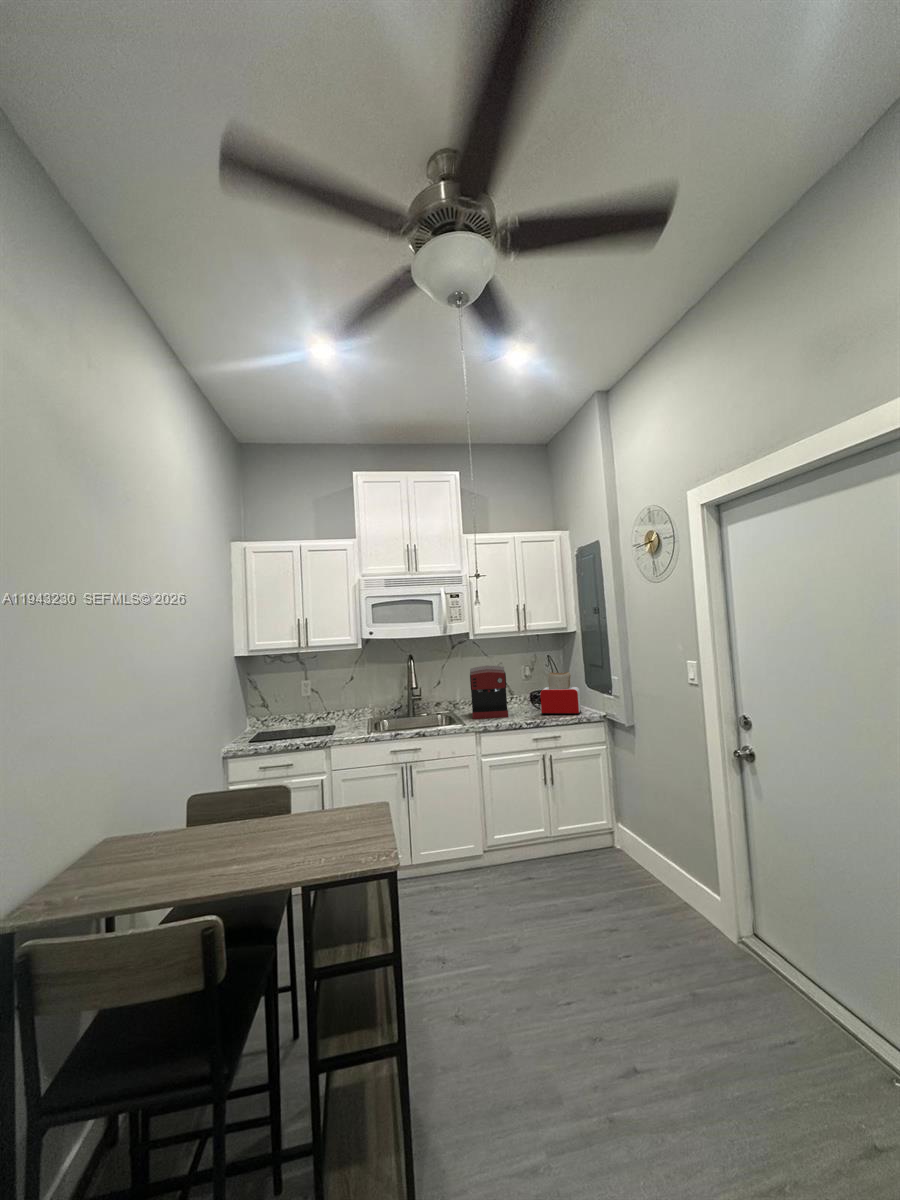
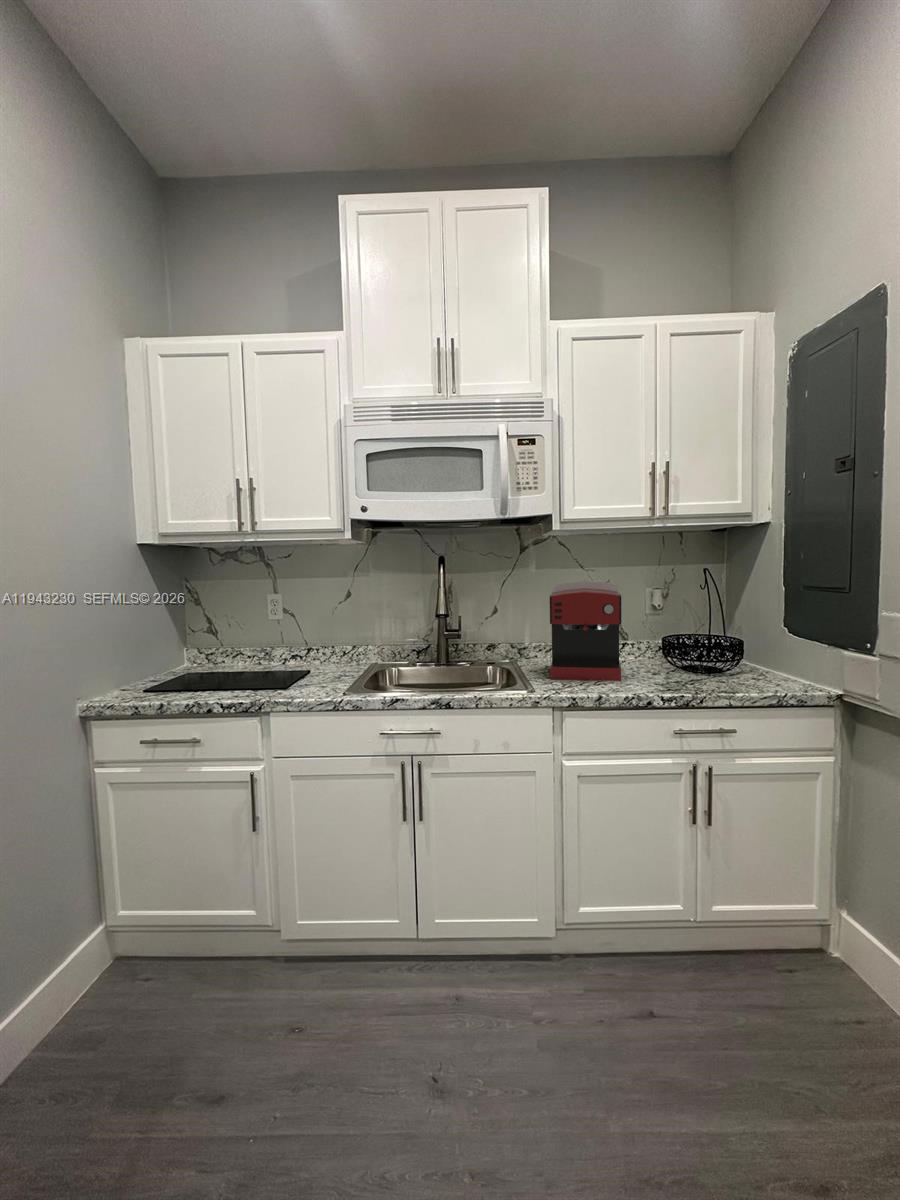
toaster: present [539,672,581,715] -> none [686,599,777,688]

